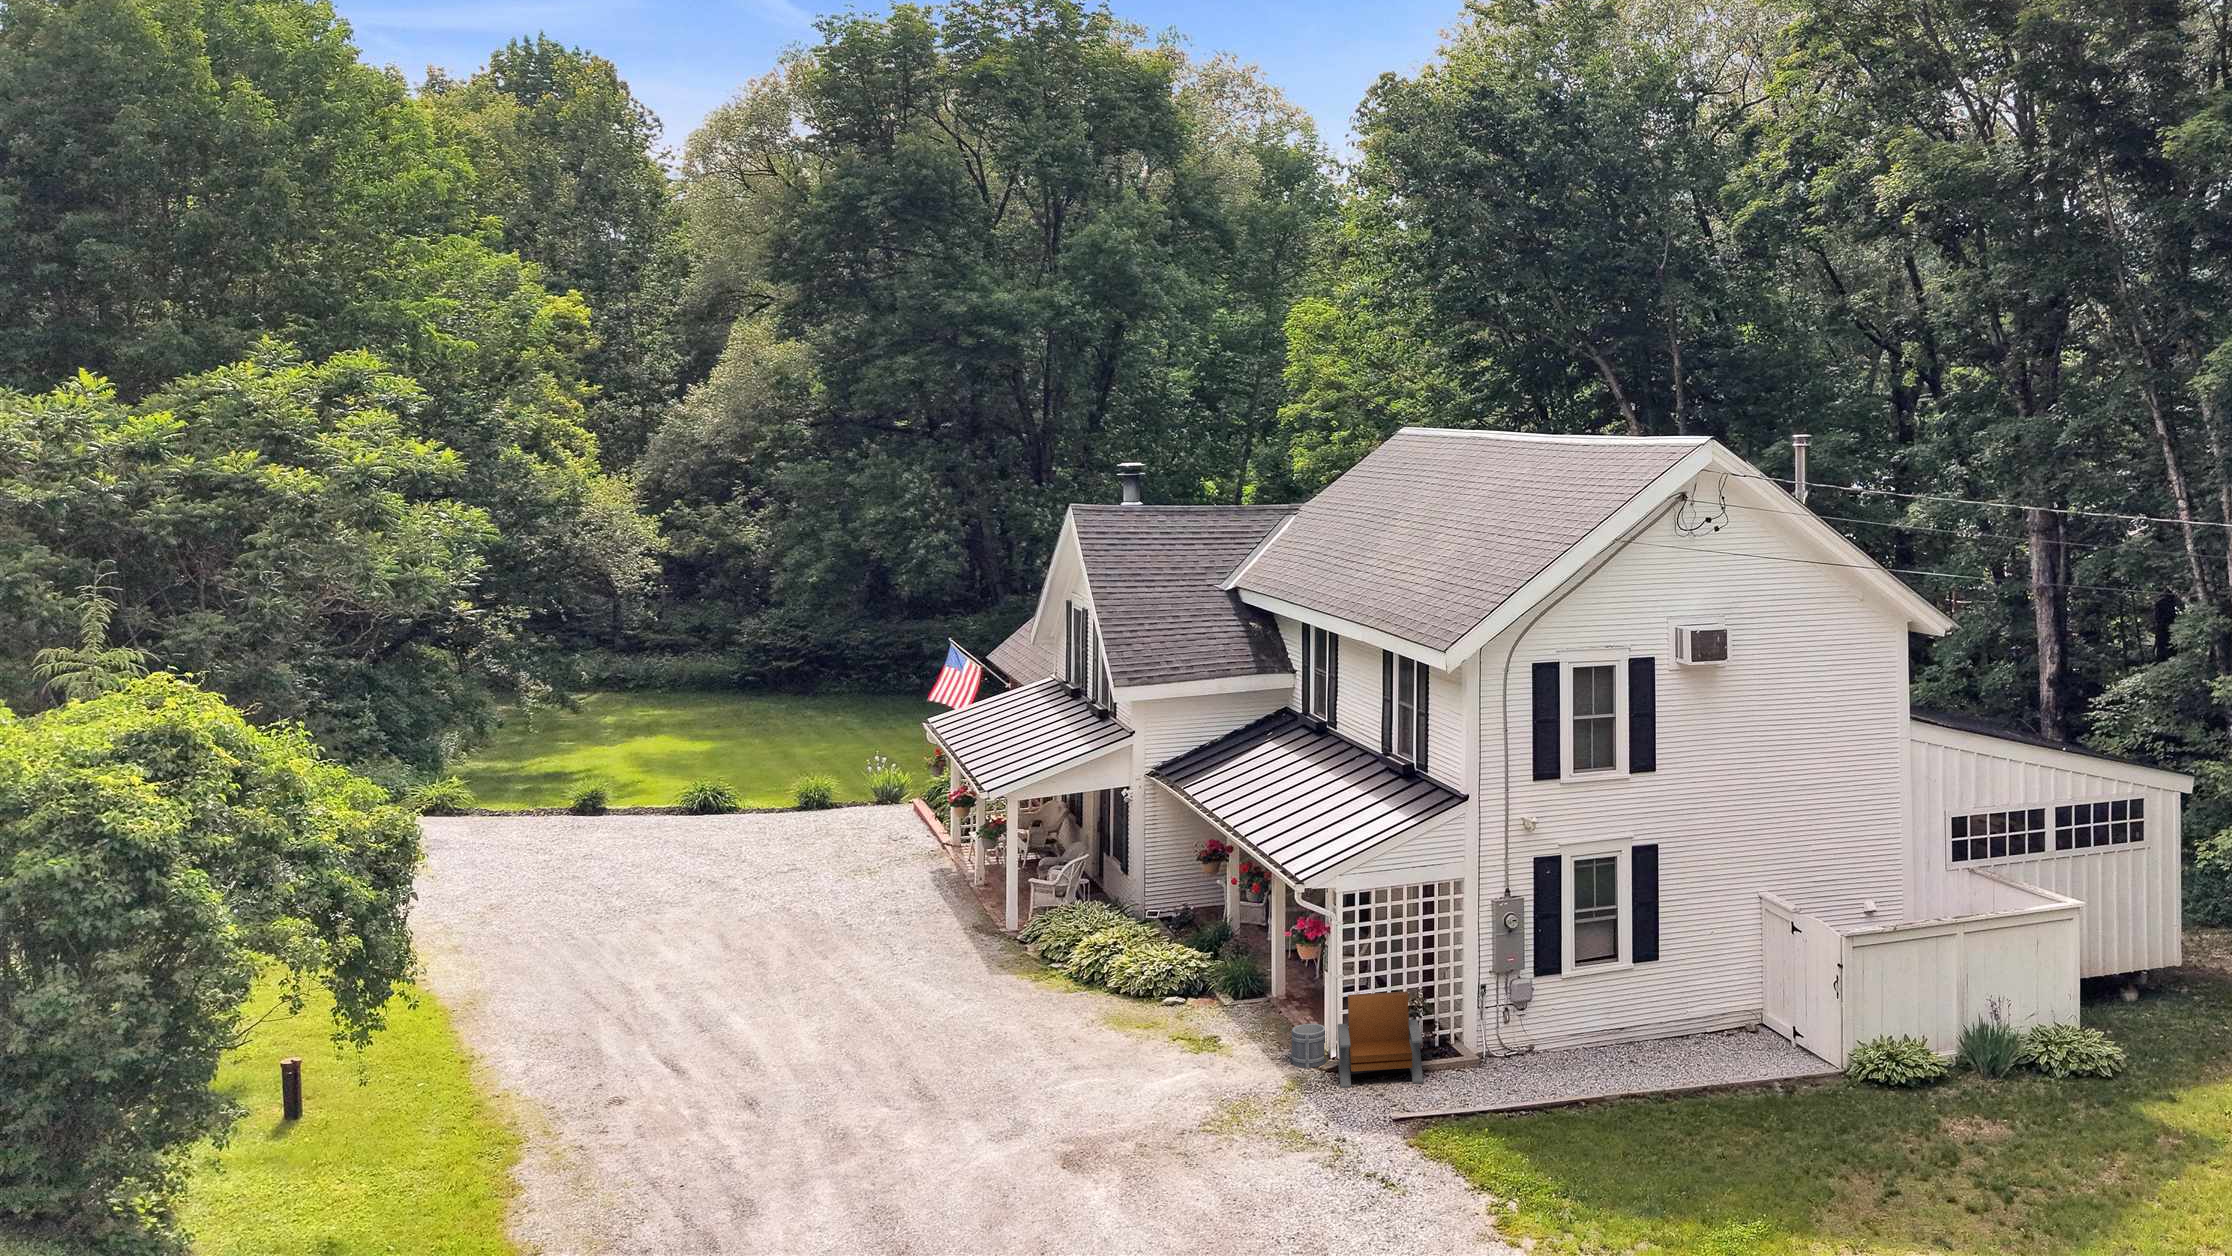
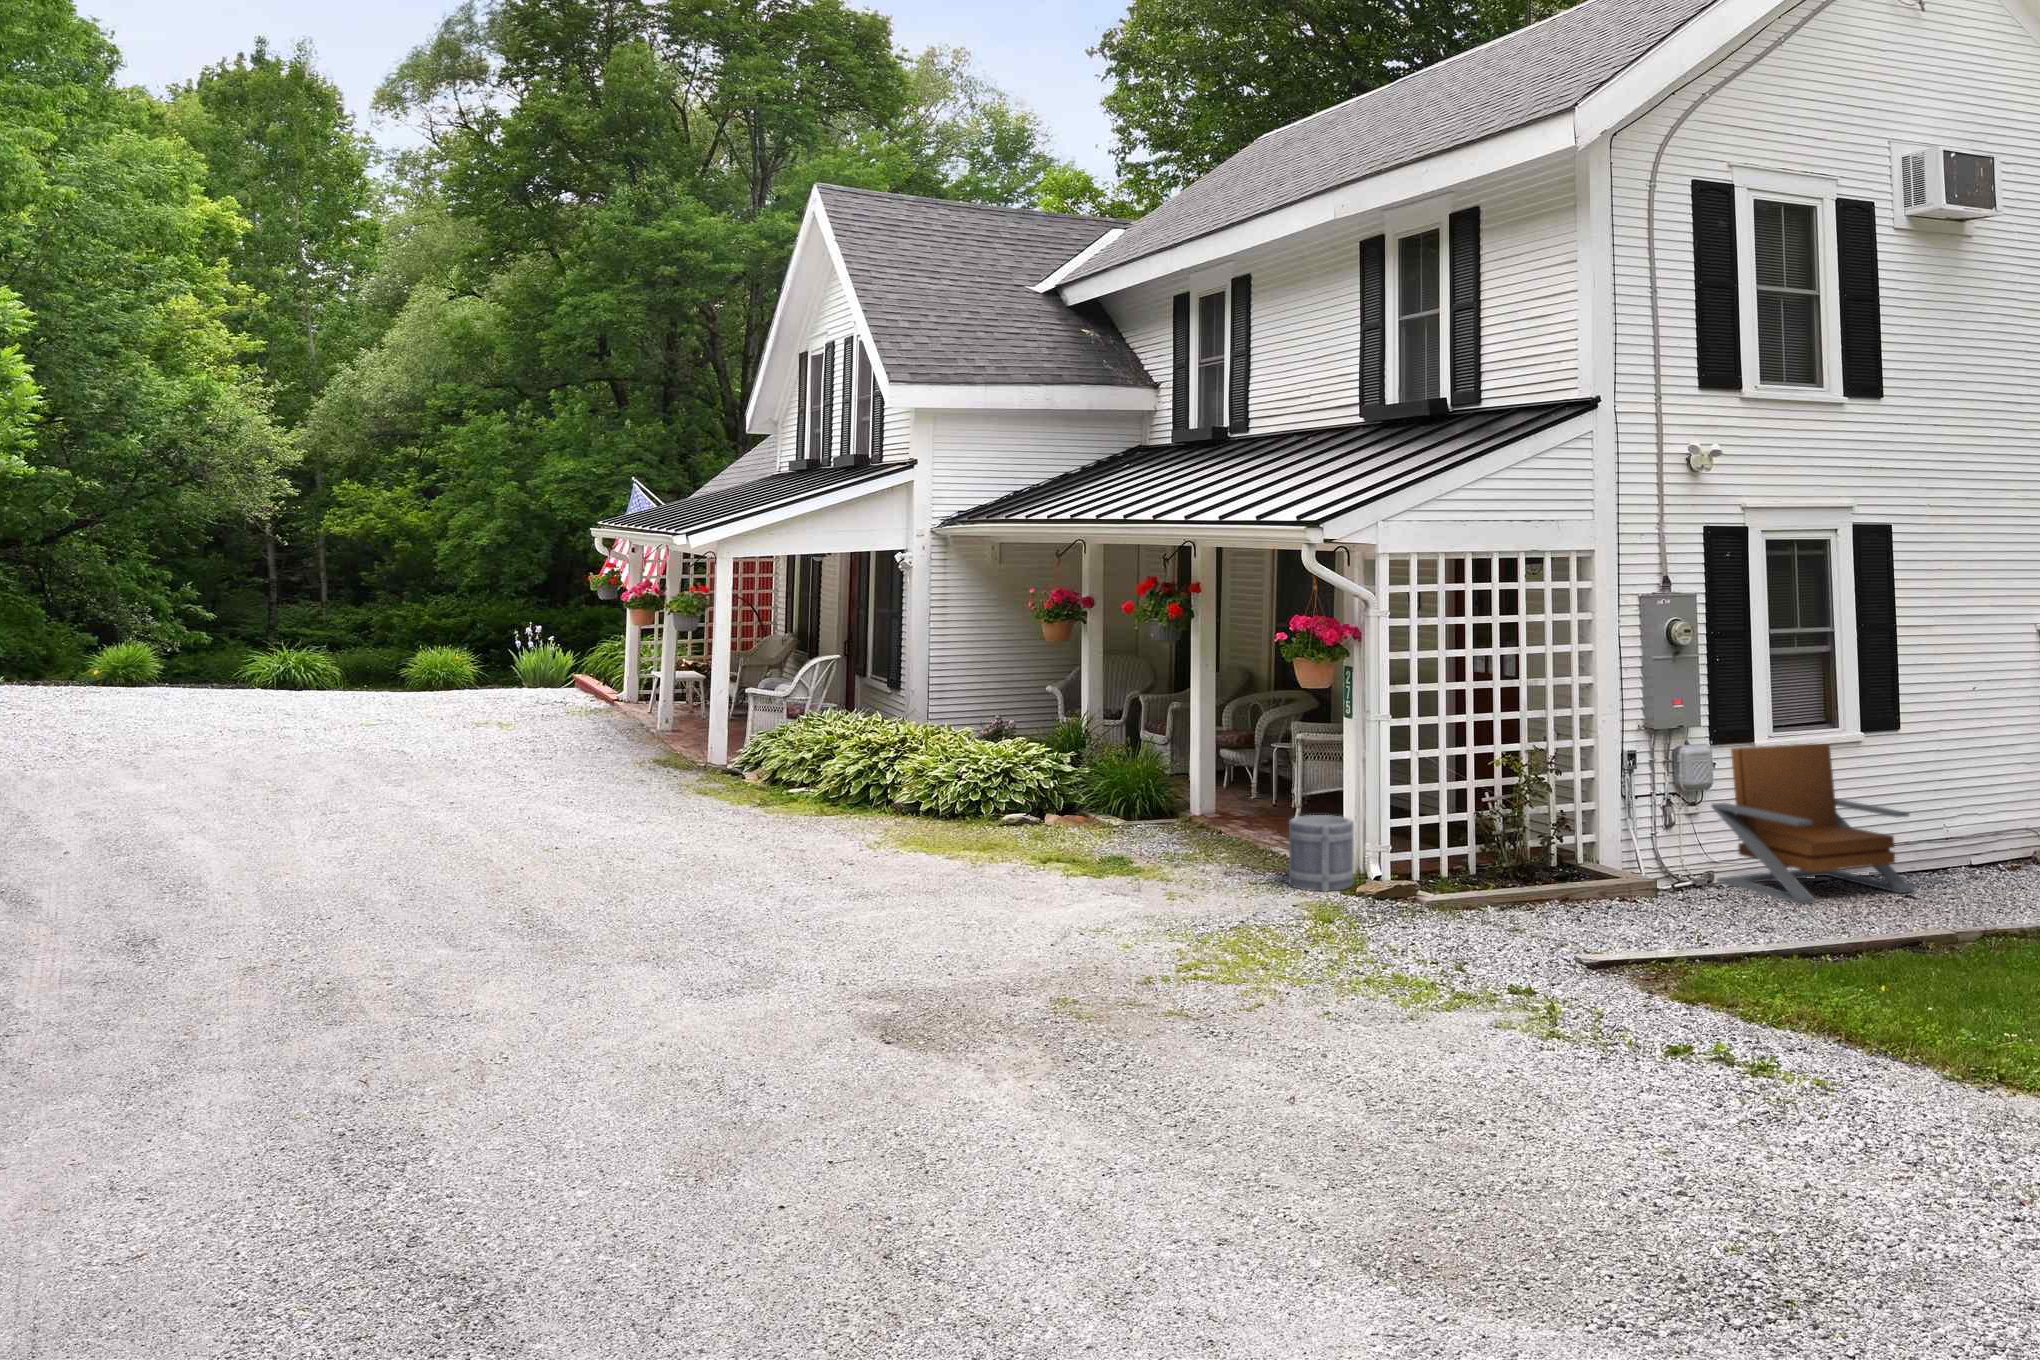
lounge chair: present [1338,991,1423,1088] -> present [1712,743,1913,904]

